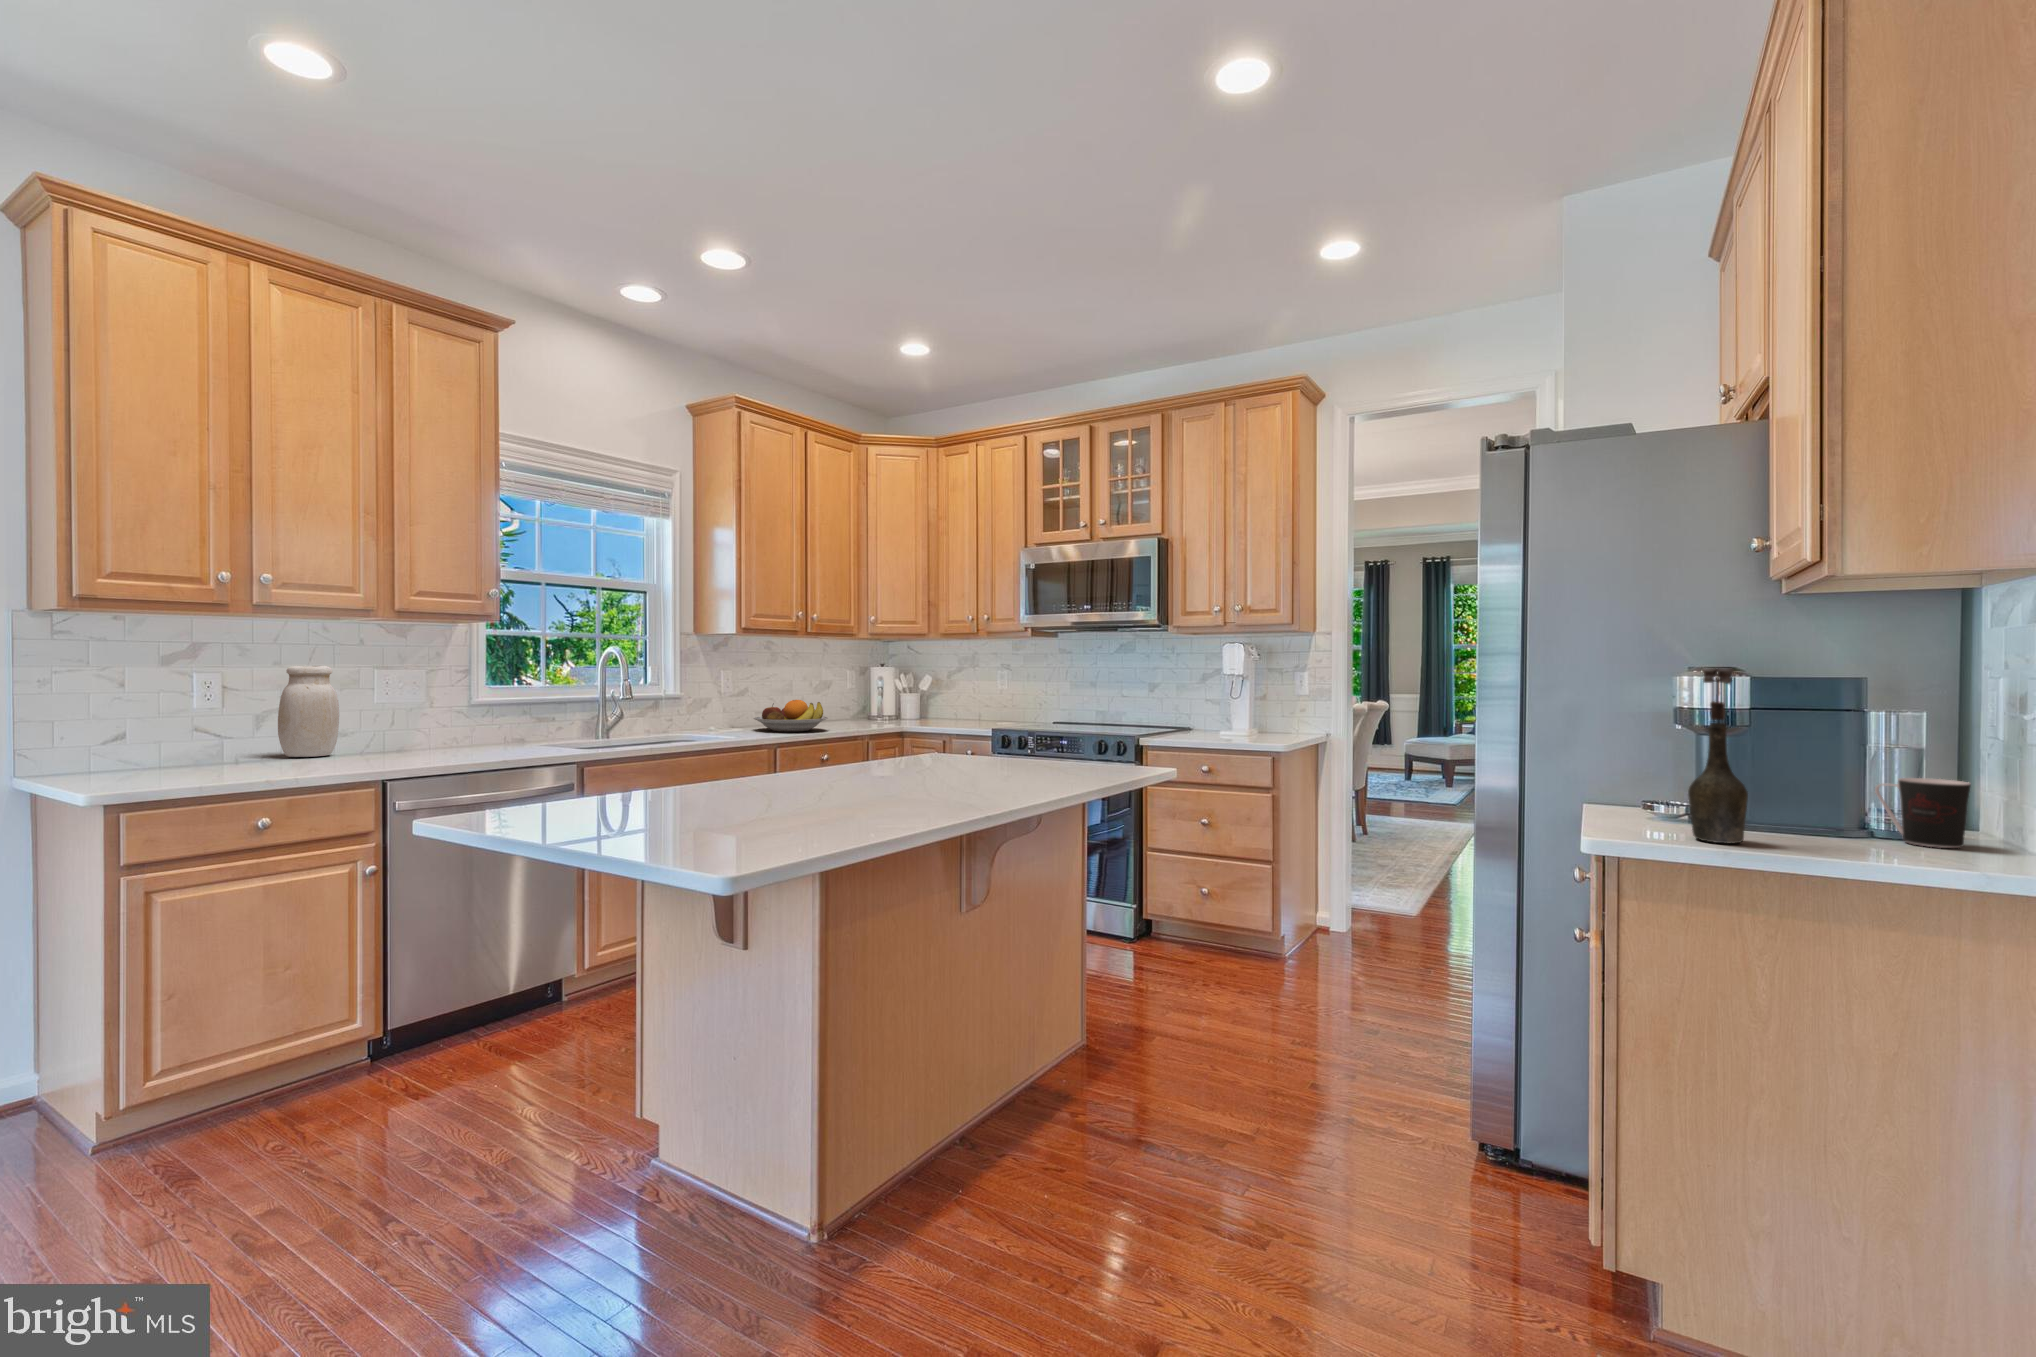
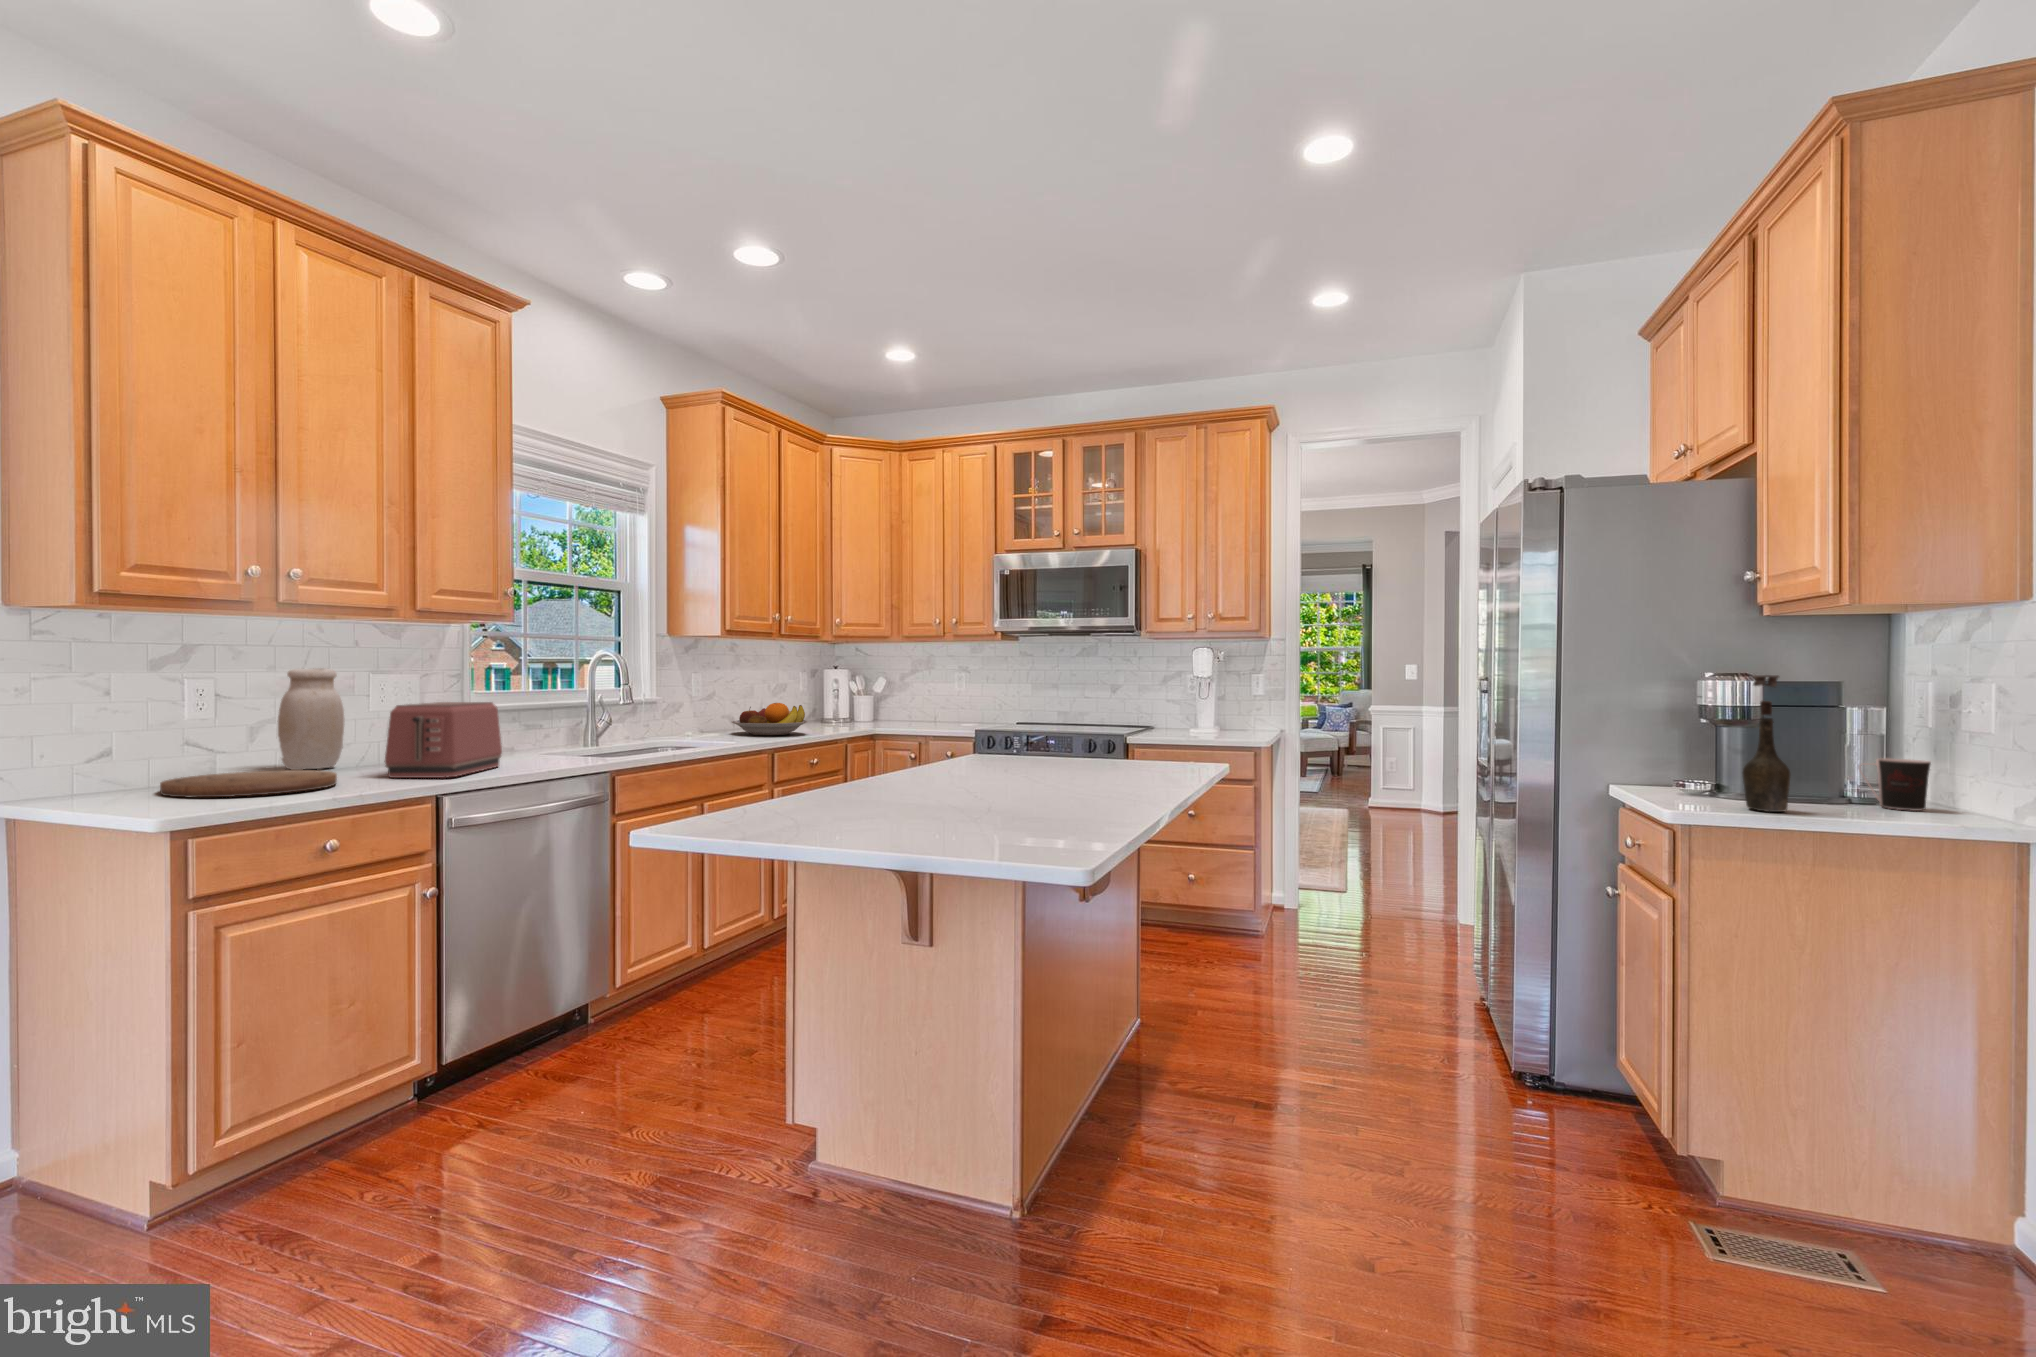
toaster: none [350,697,474,767] -> present [384,702,502,778]
cutting board: none [136,757,298,780] -> present [160,770,337,797]

